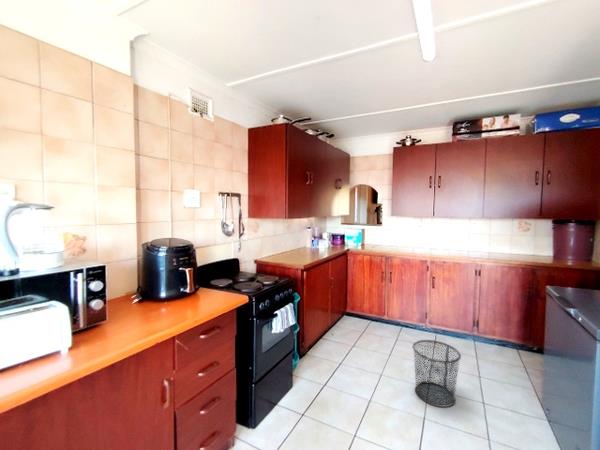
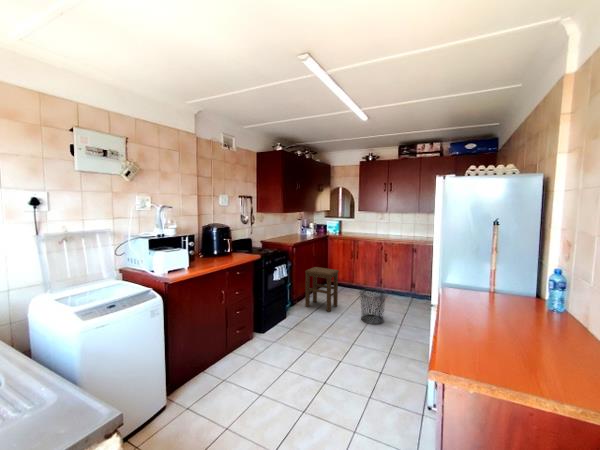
stool: none [321,299,373,374] -> present [305,267,339,312]

